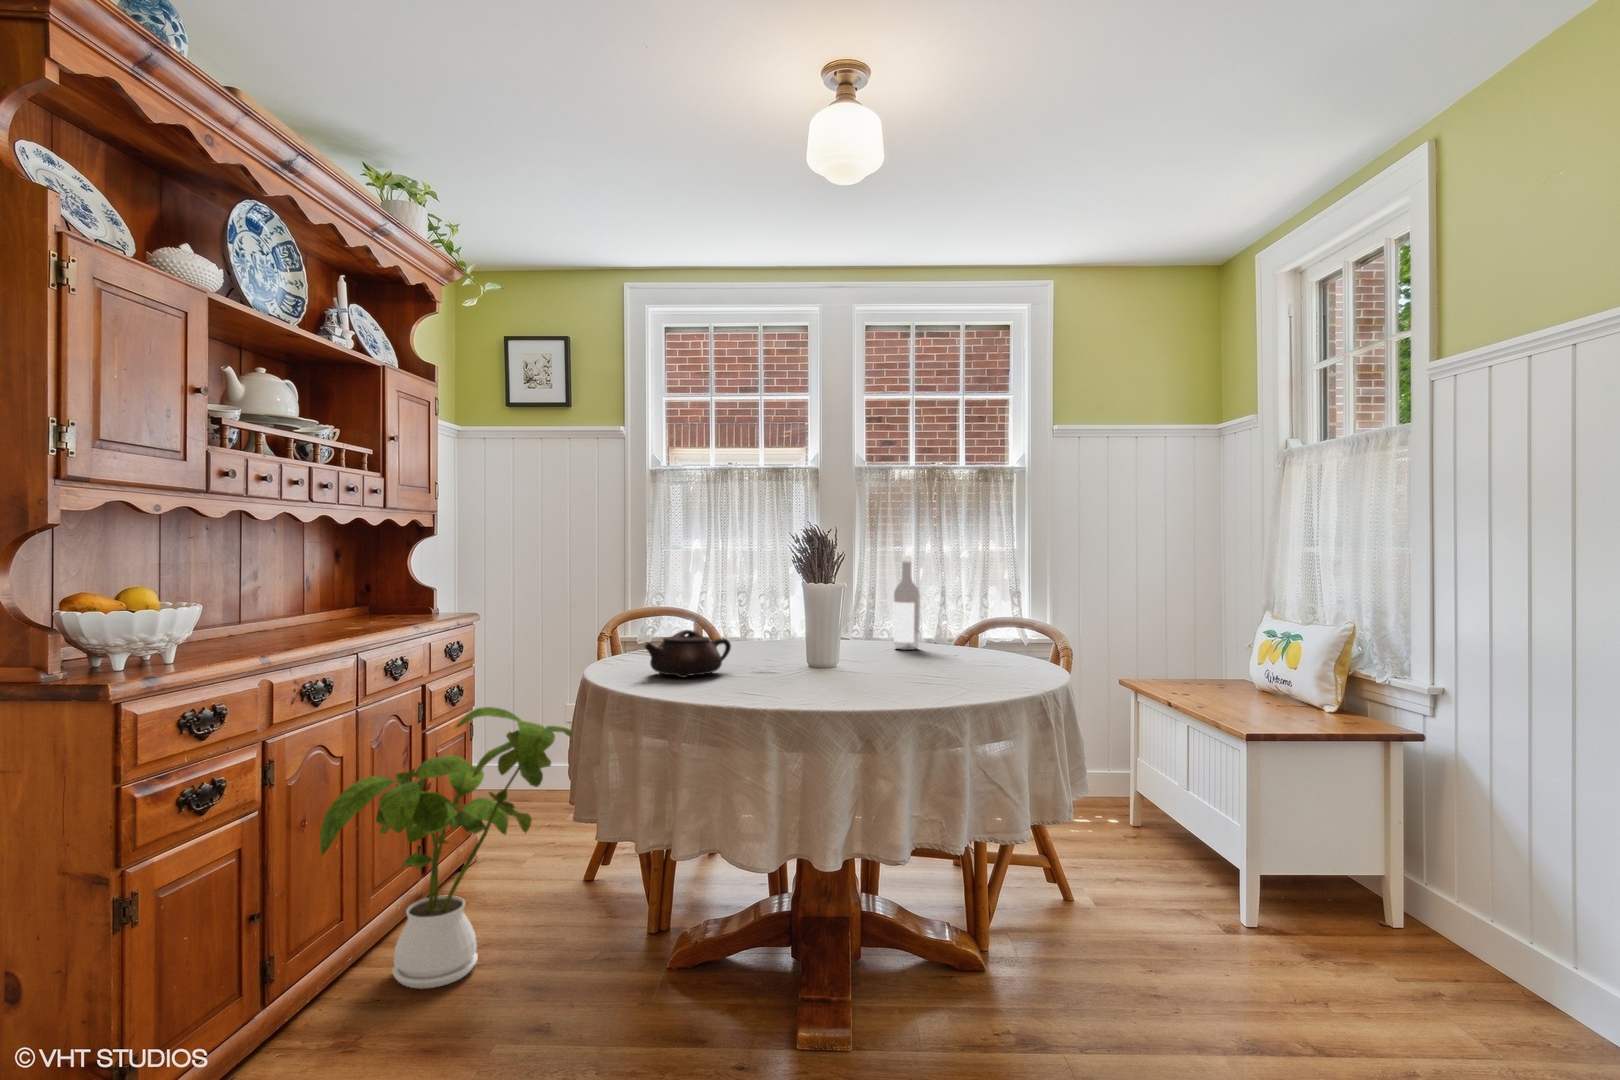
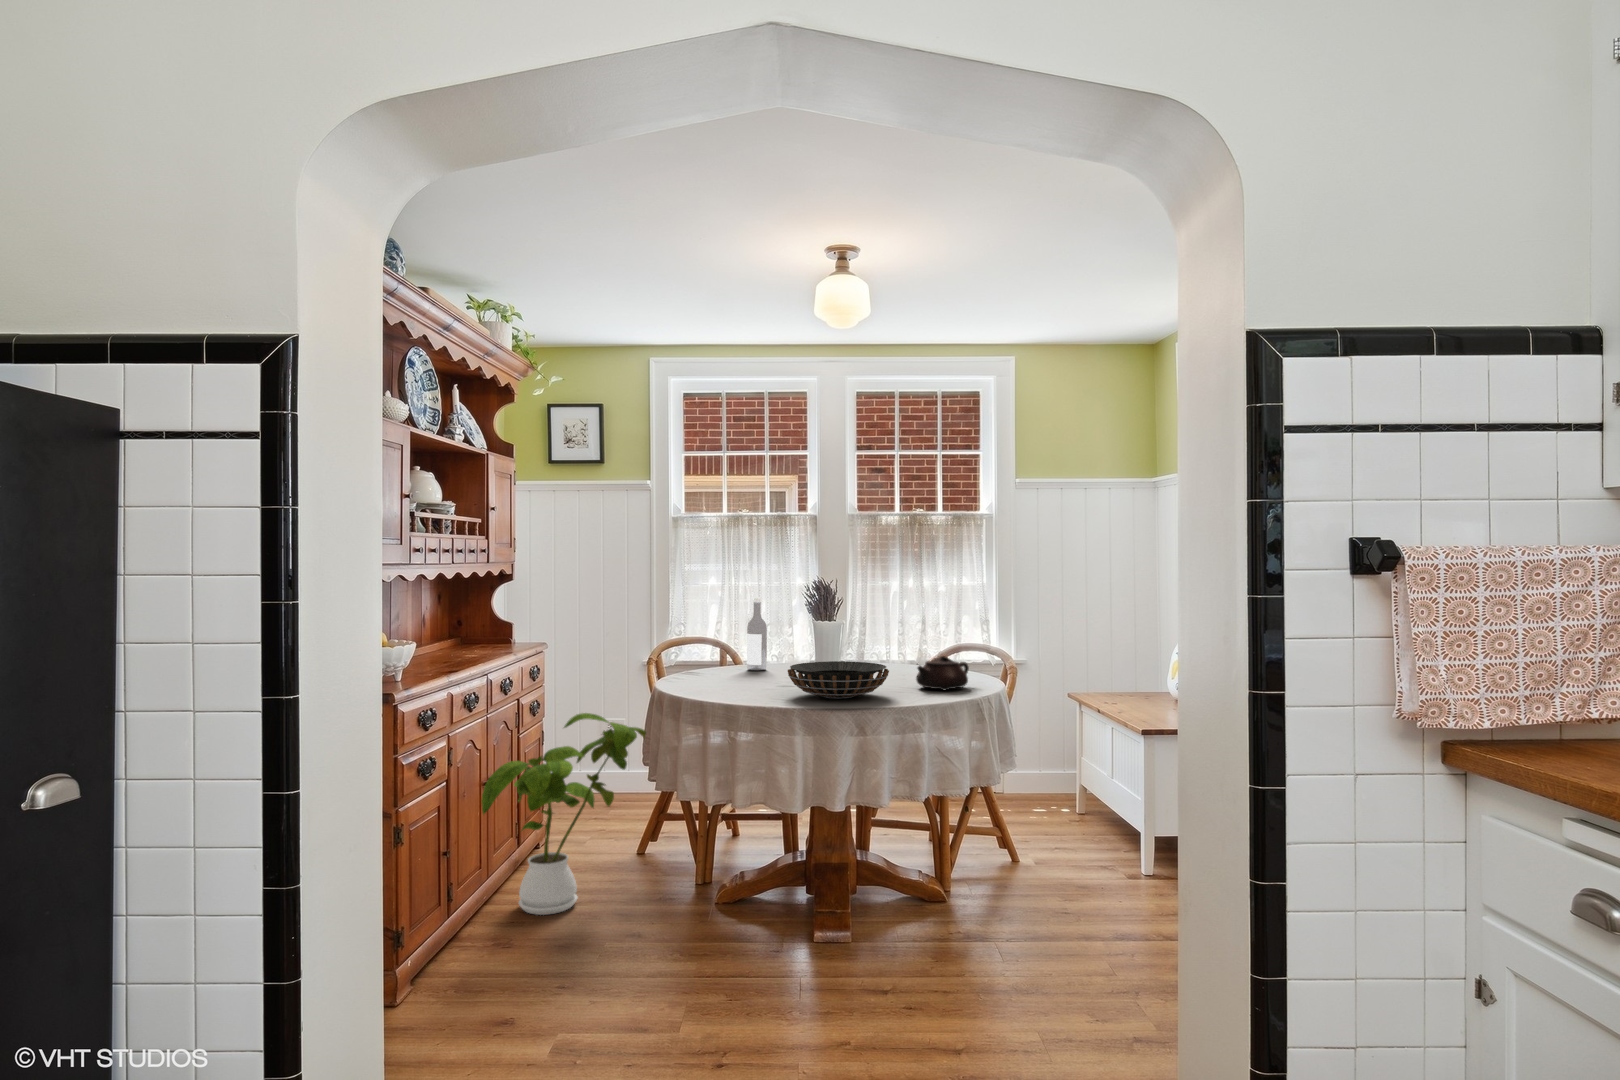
wine bottle: present [893,555,919,650] -> present [747,597,767,670]
teapot: present [645,630,731,678] -> present [916,656,969,690]
decorative bowl: none [762,638,909,692] -> present [788,661,889,699]

